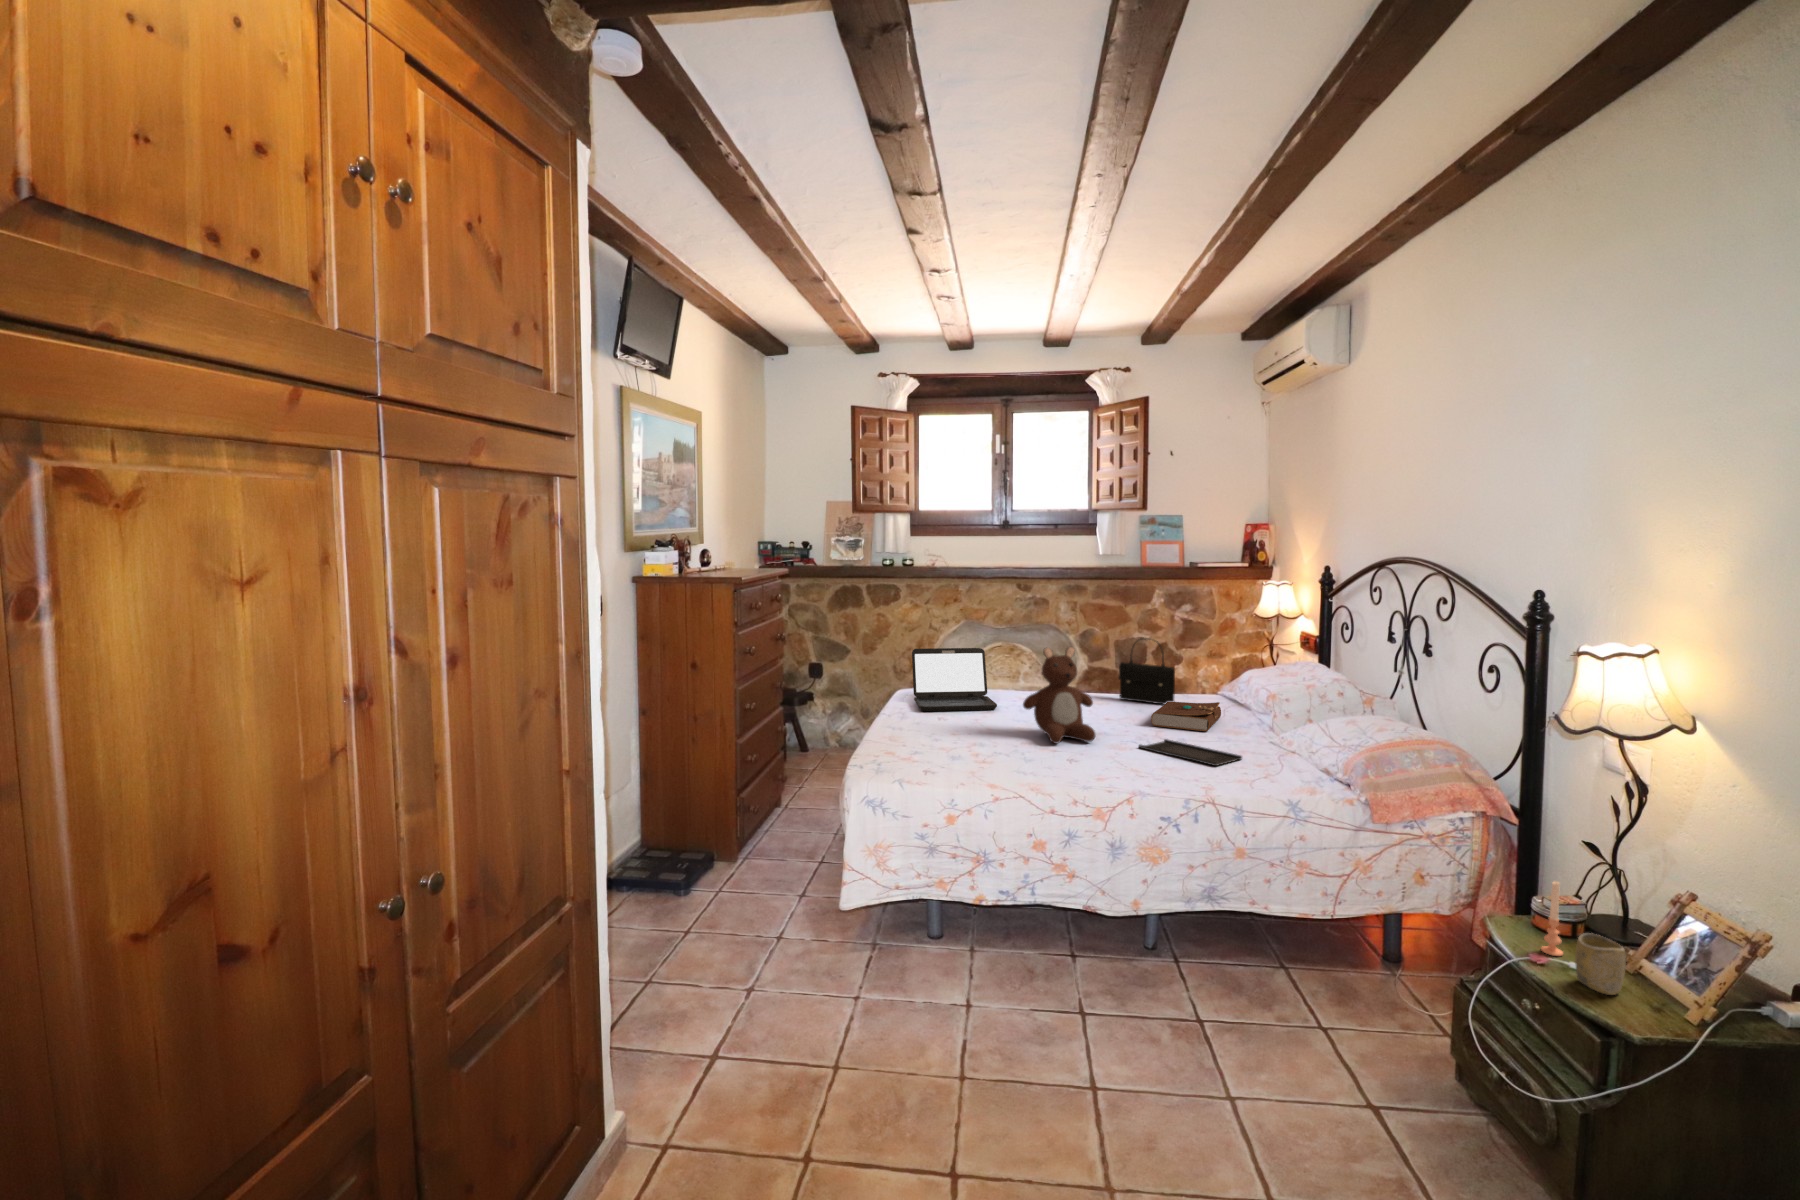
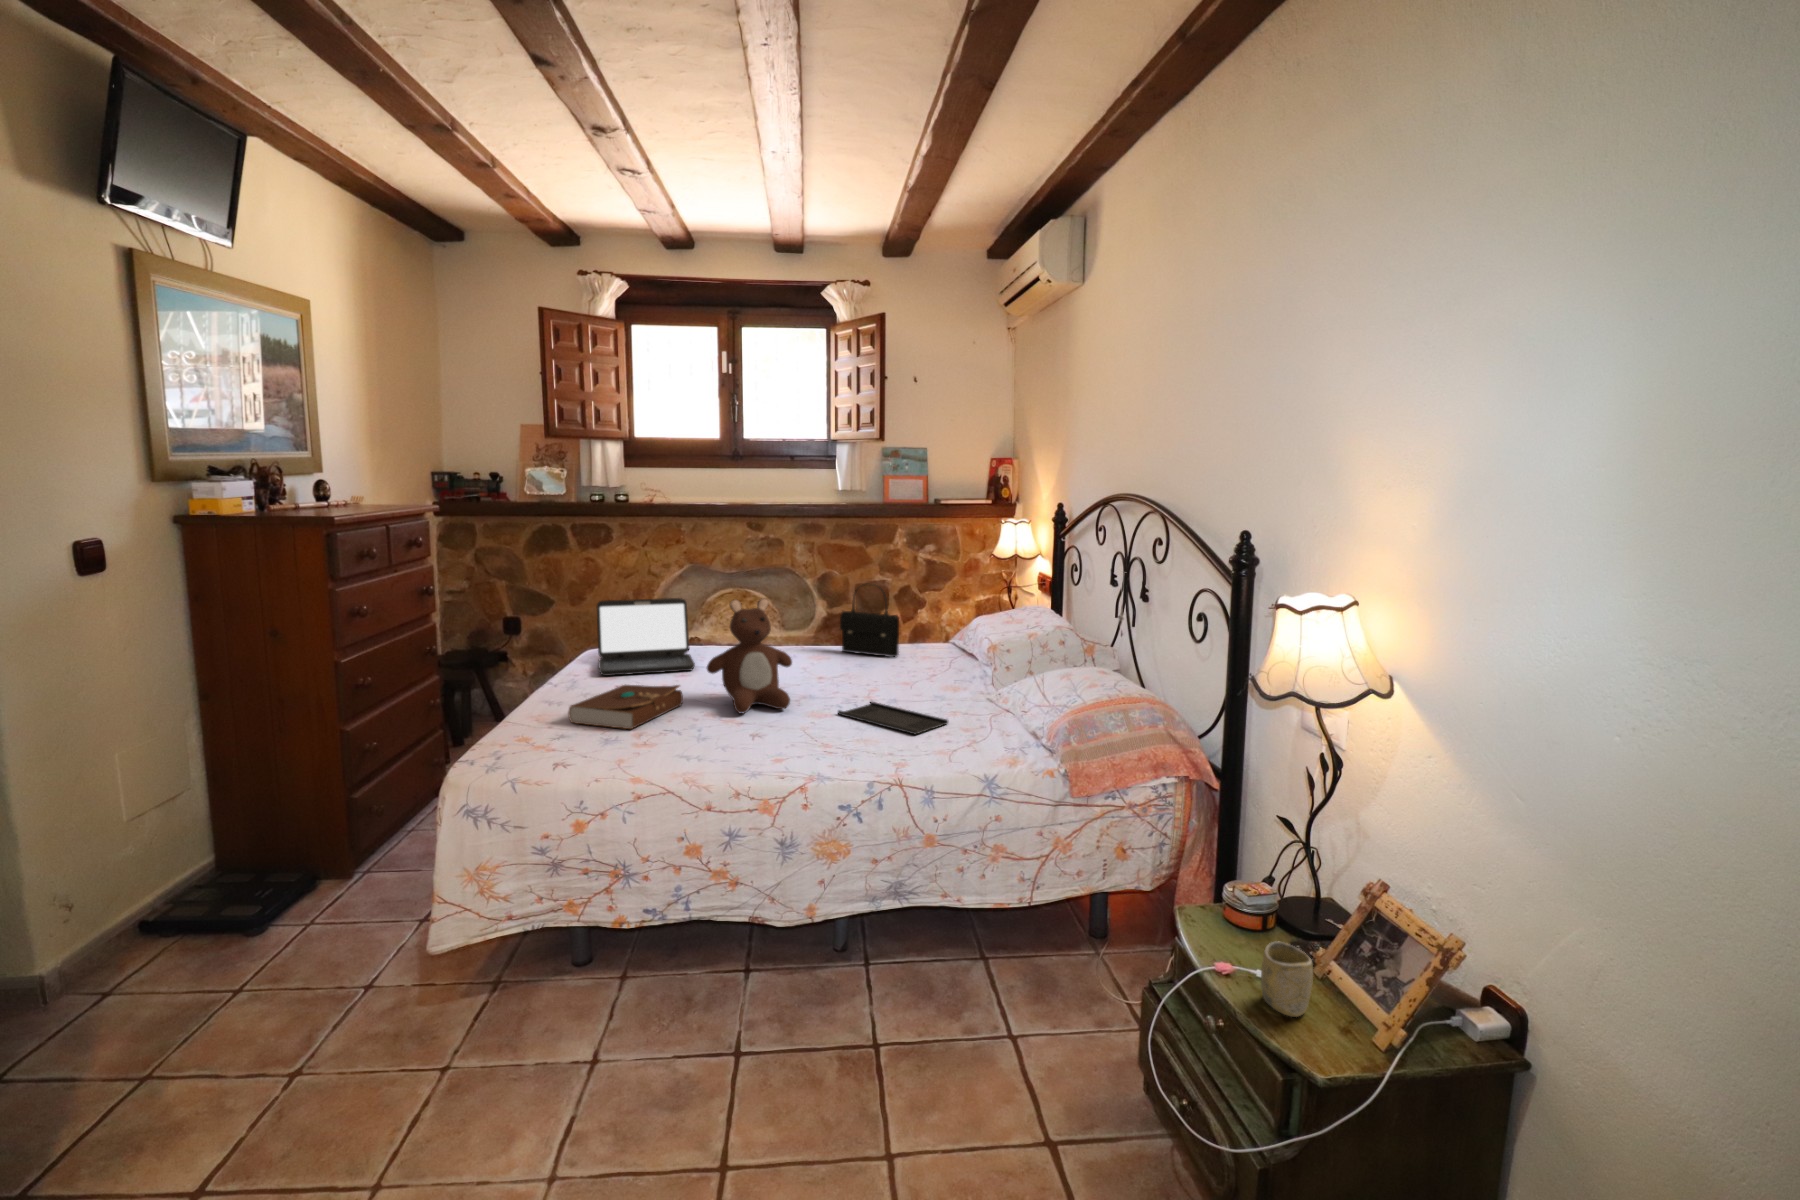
book: present [1151,702,1221,731] -> present [568,685,683,729]
candle: present [1541,881,1563,956] -> none [1229,876,1252,962]

